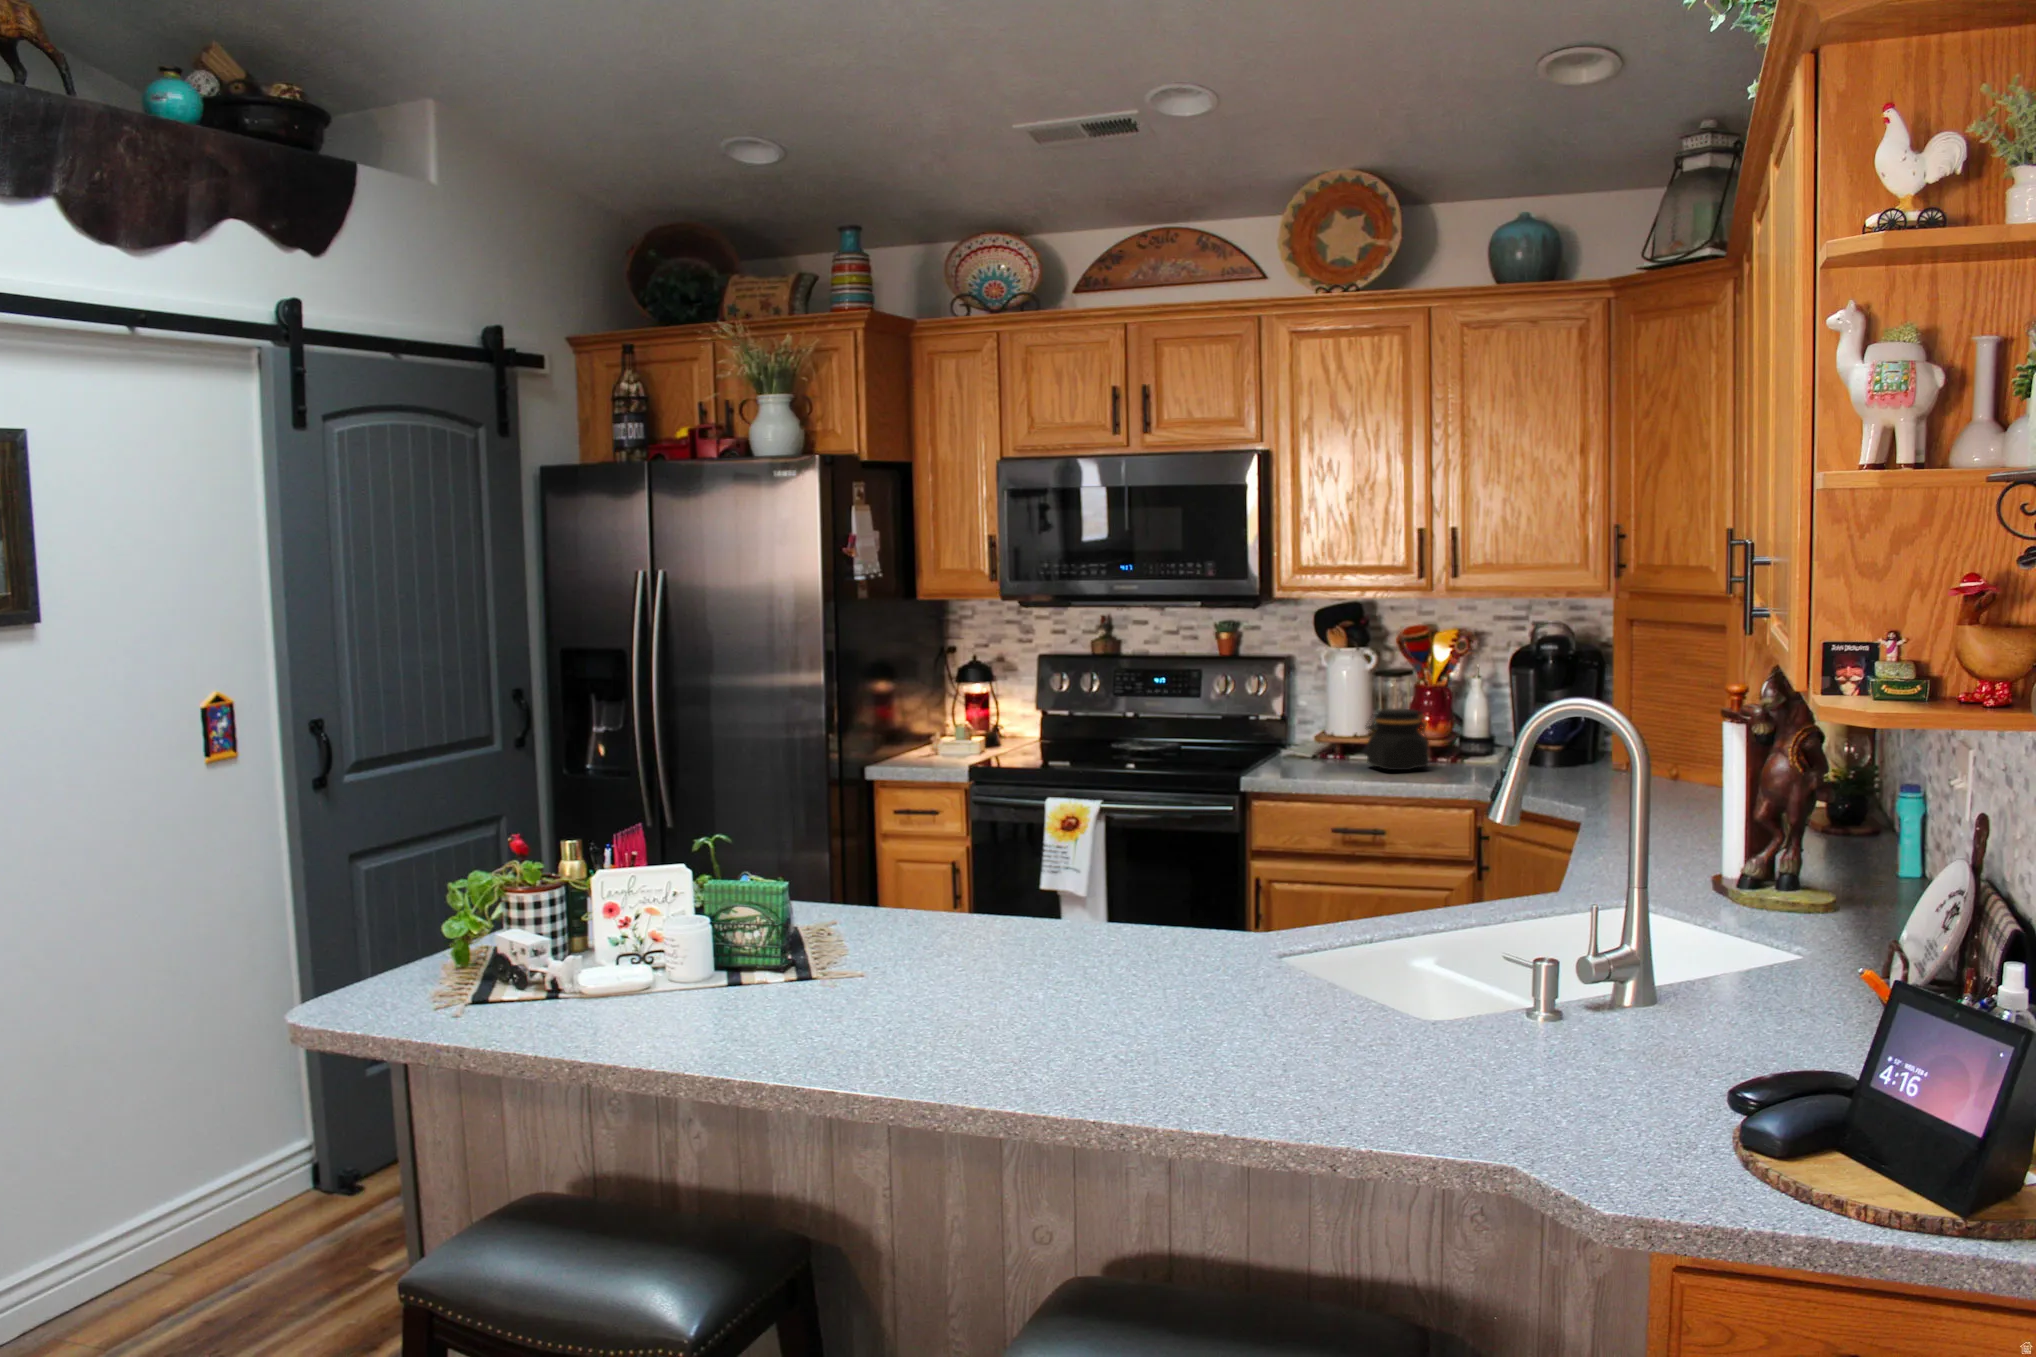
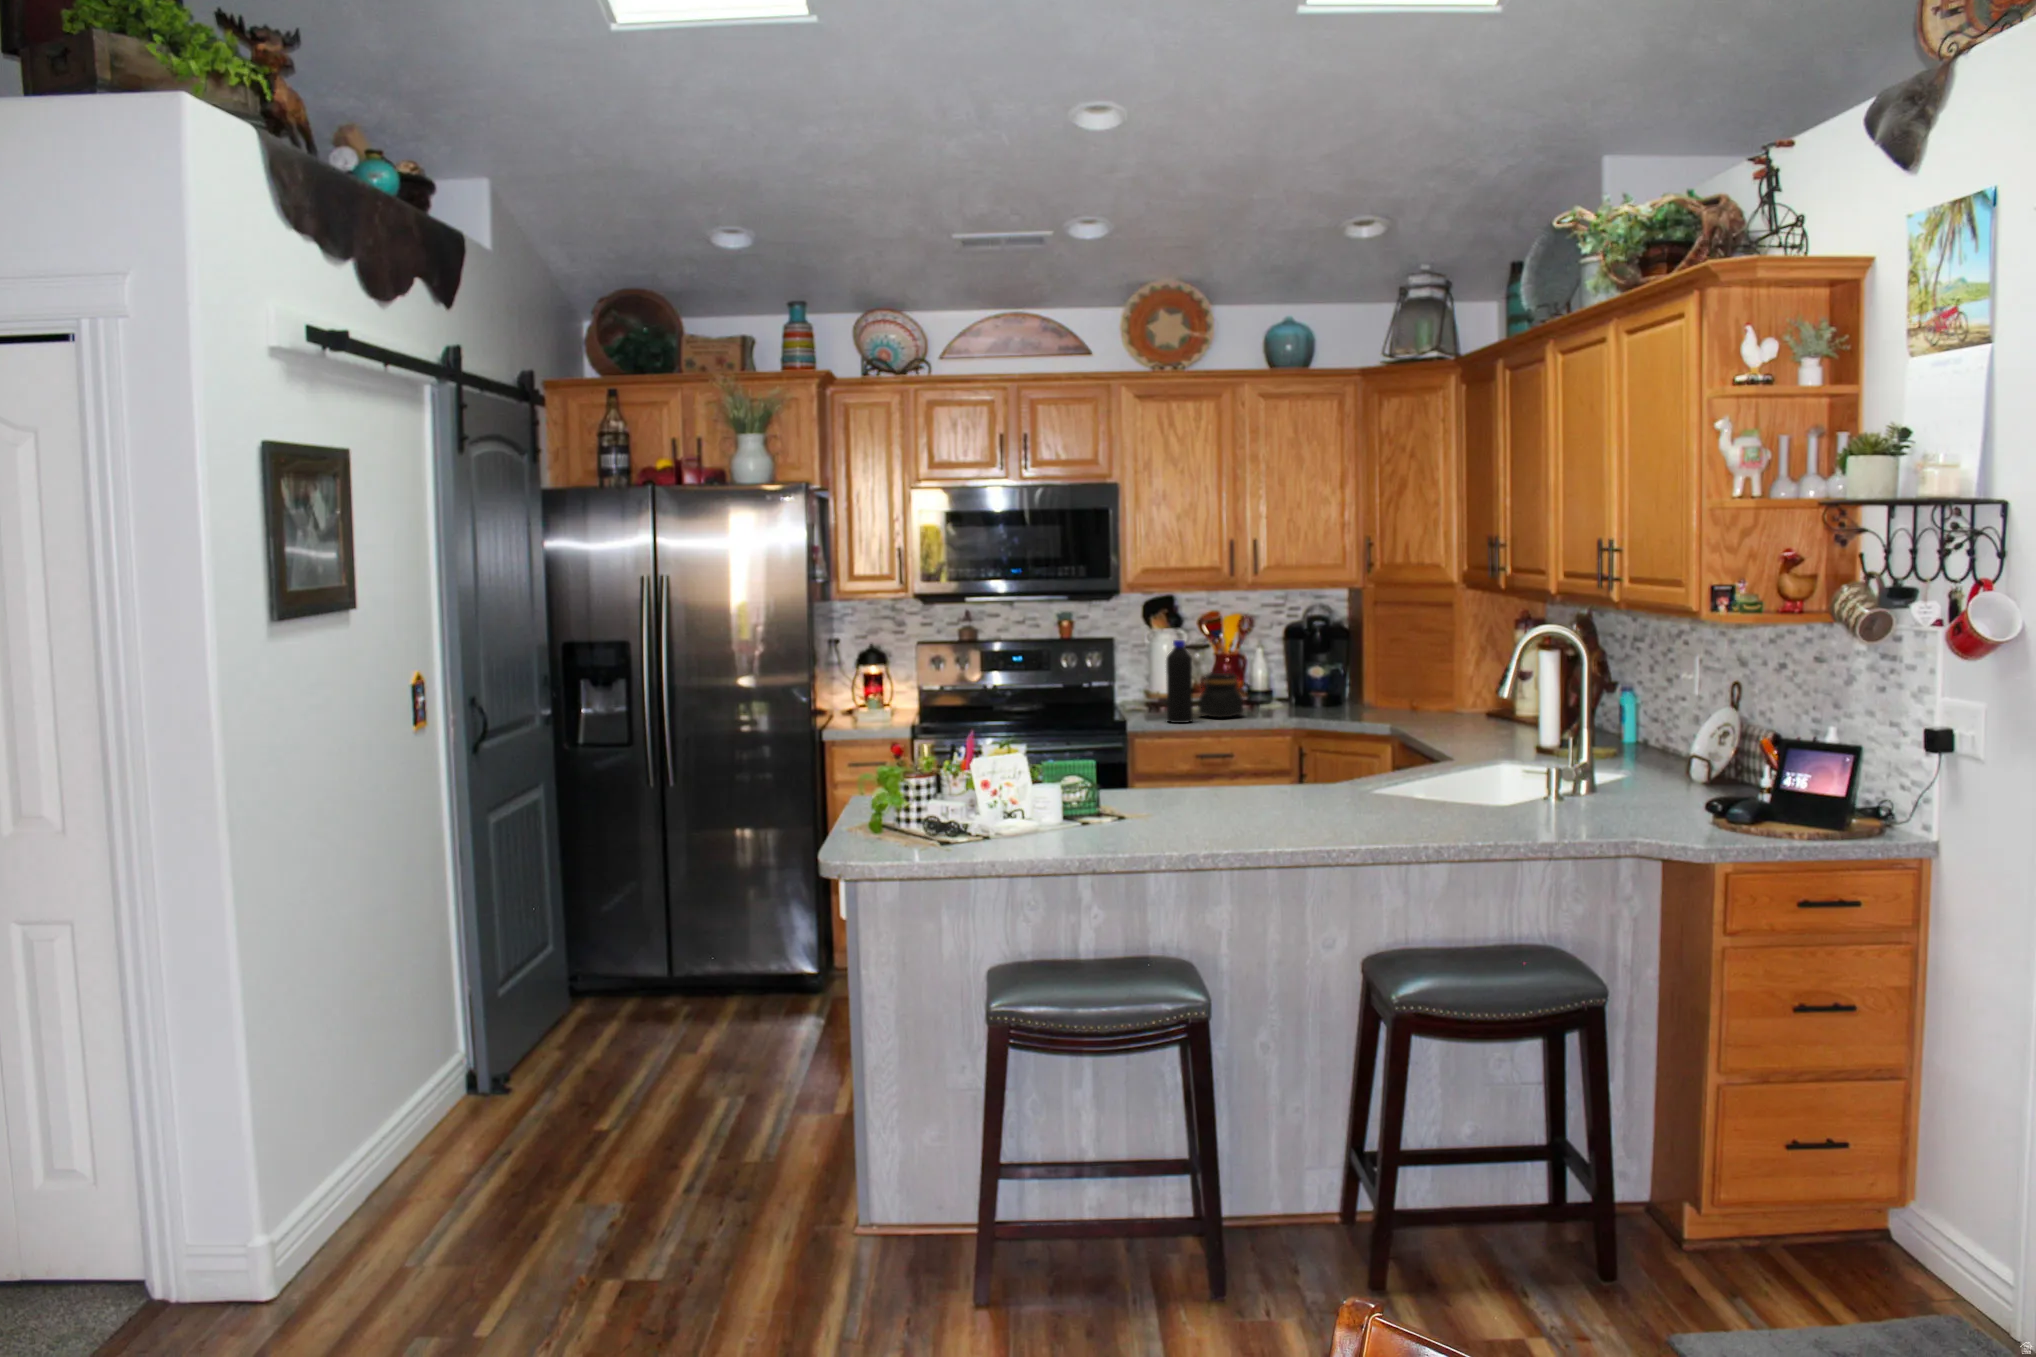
bottle: none [1309,664,1345,776] -> present [1166,640,1193,723]

